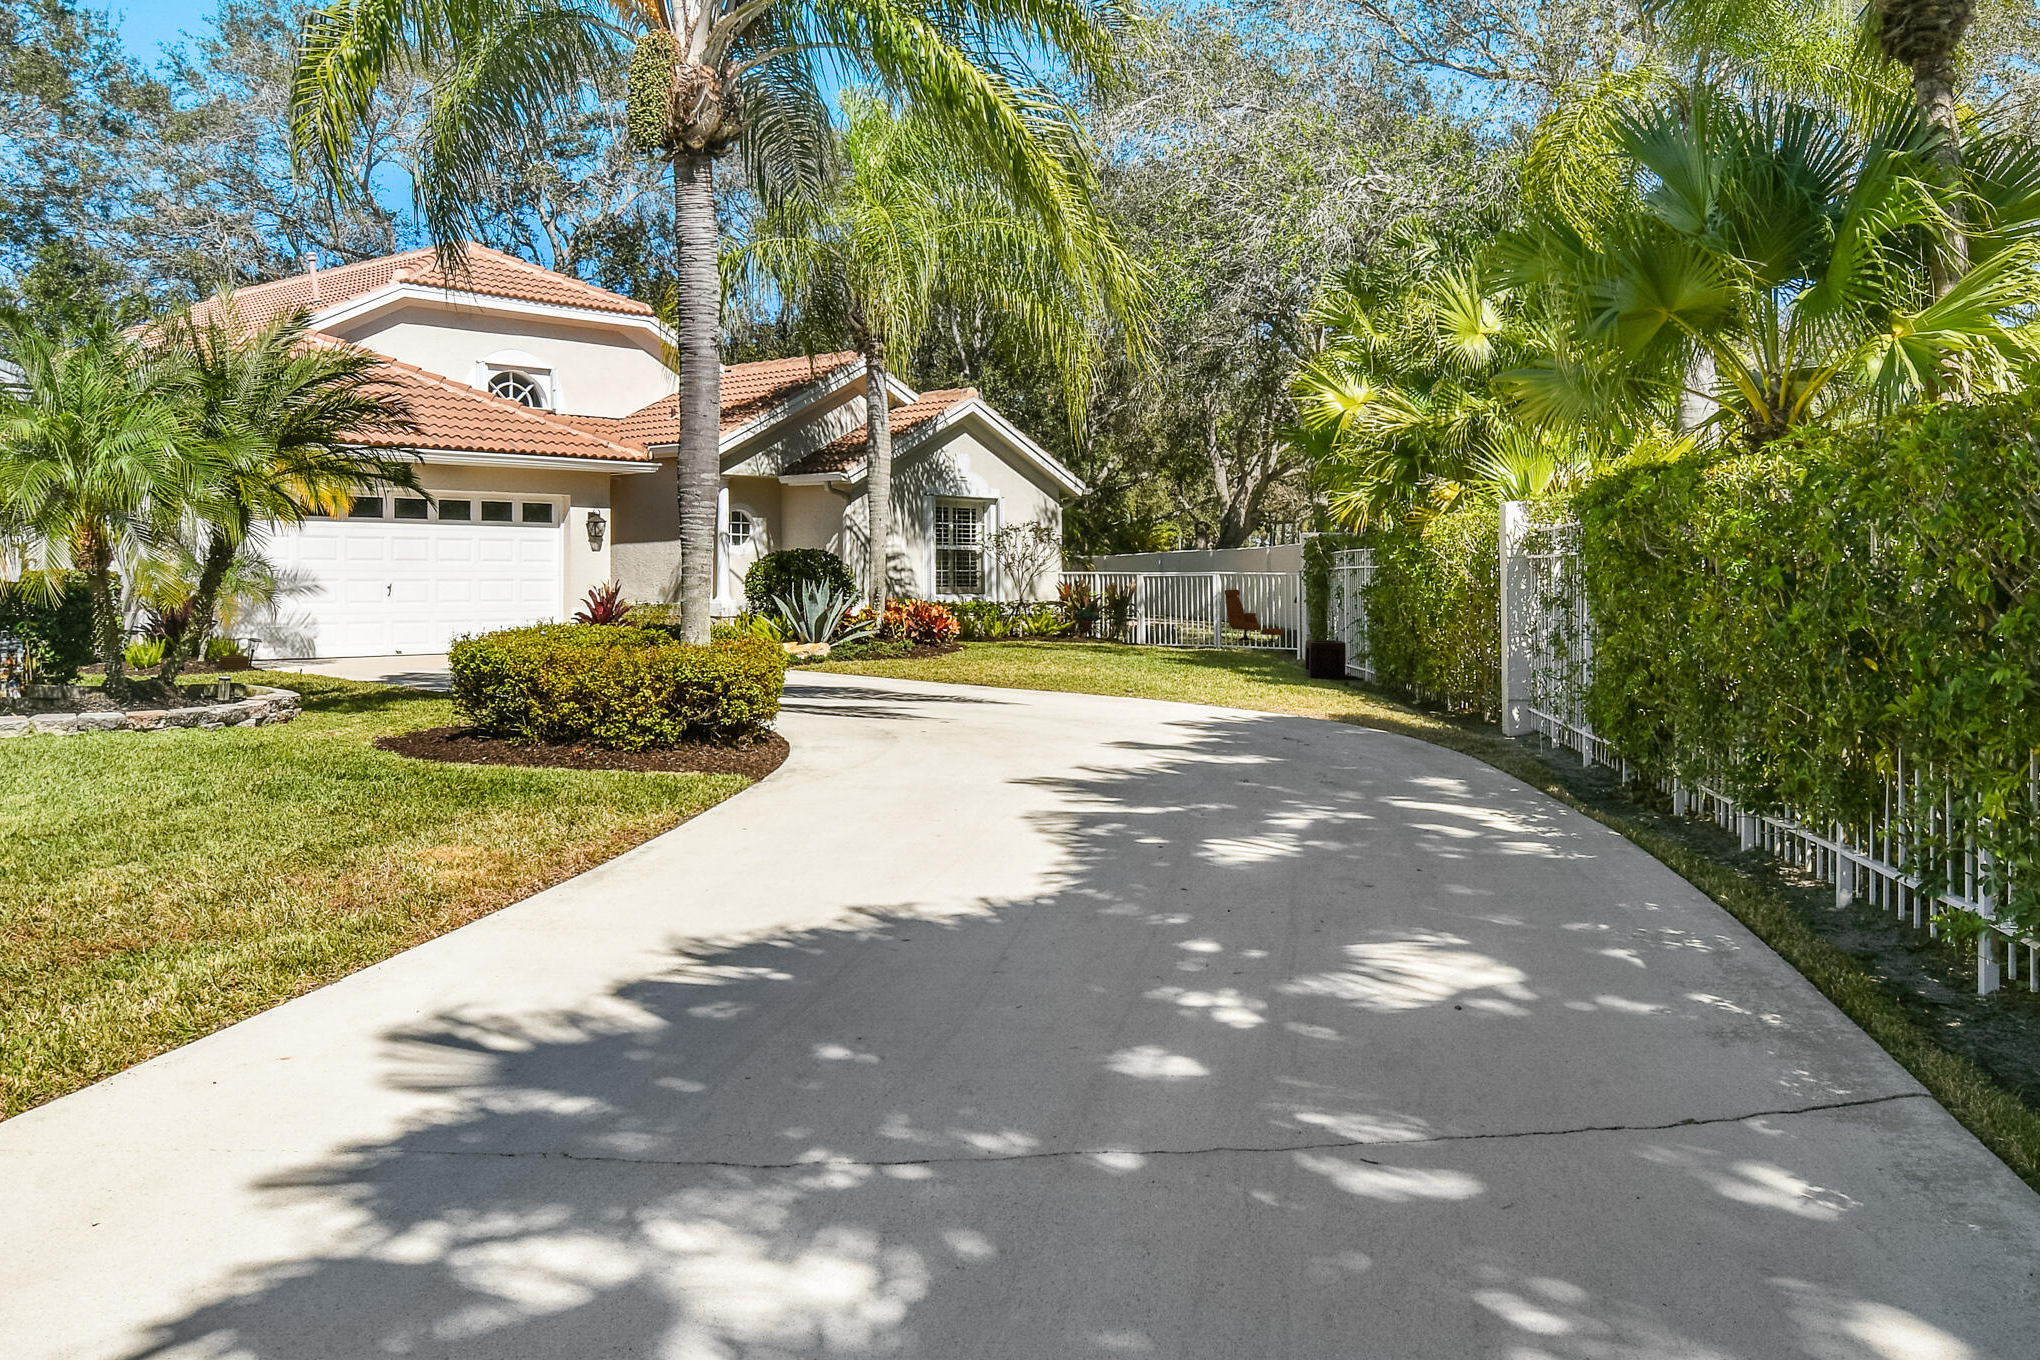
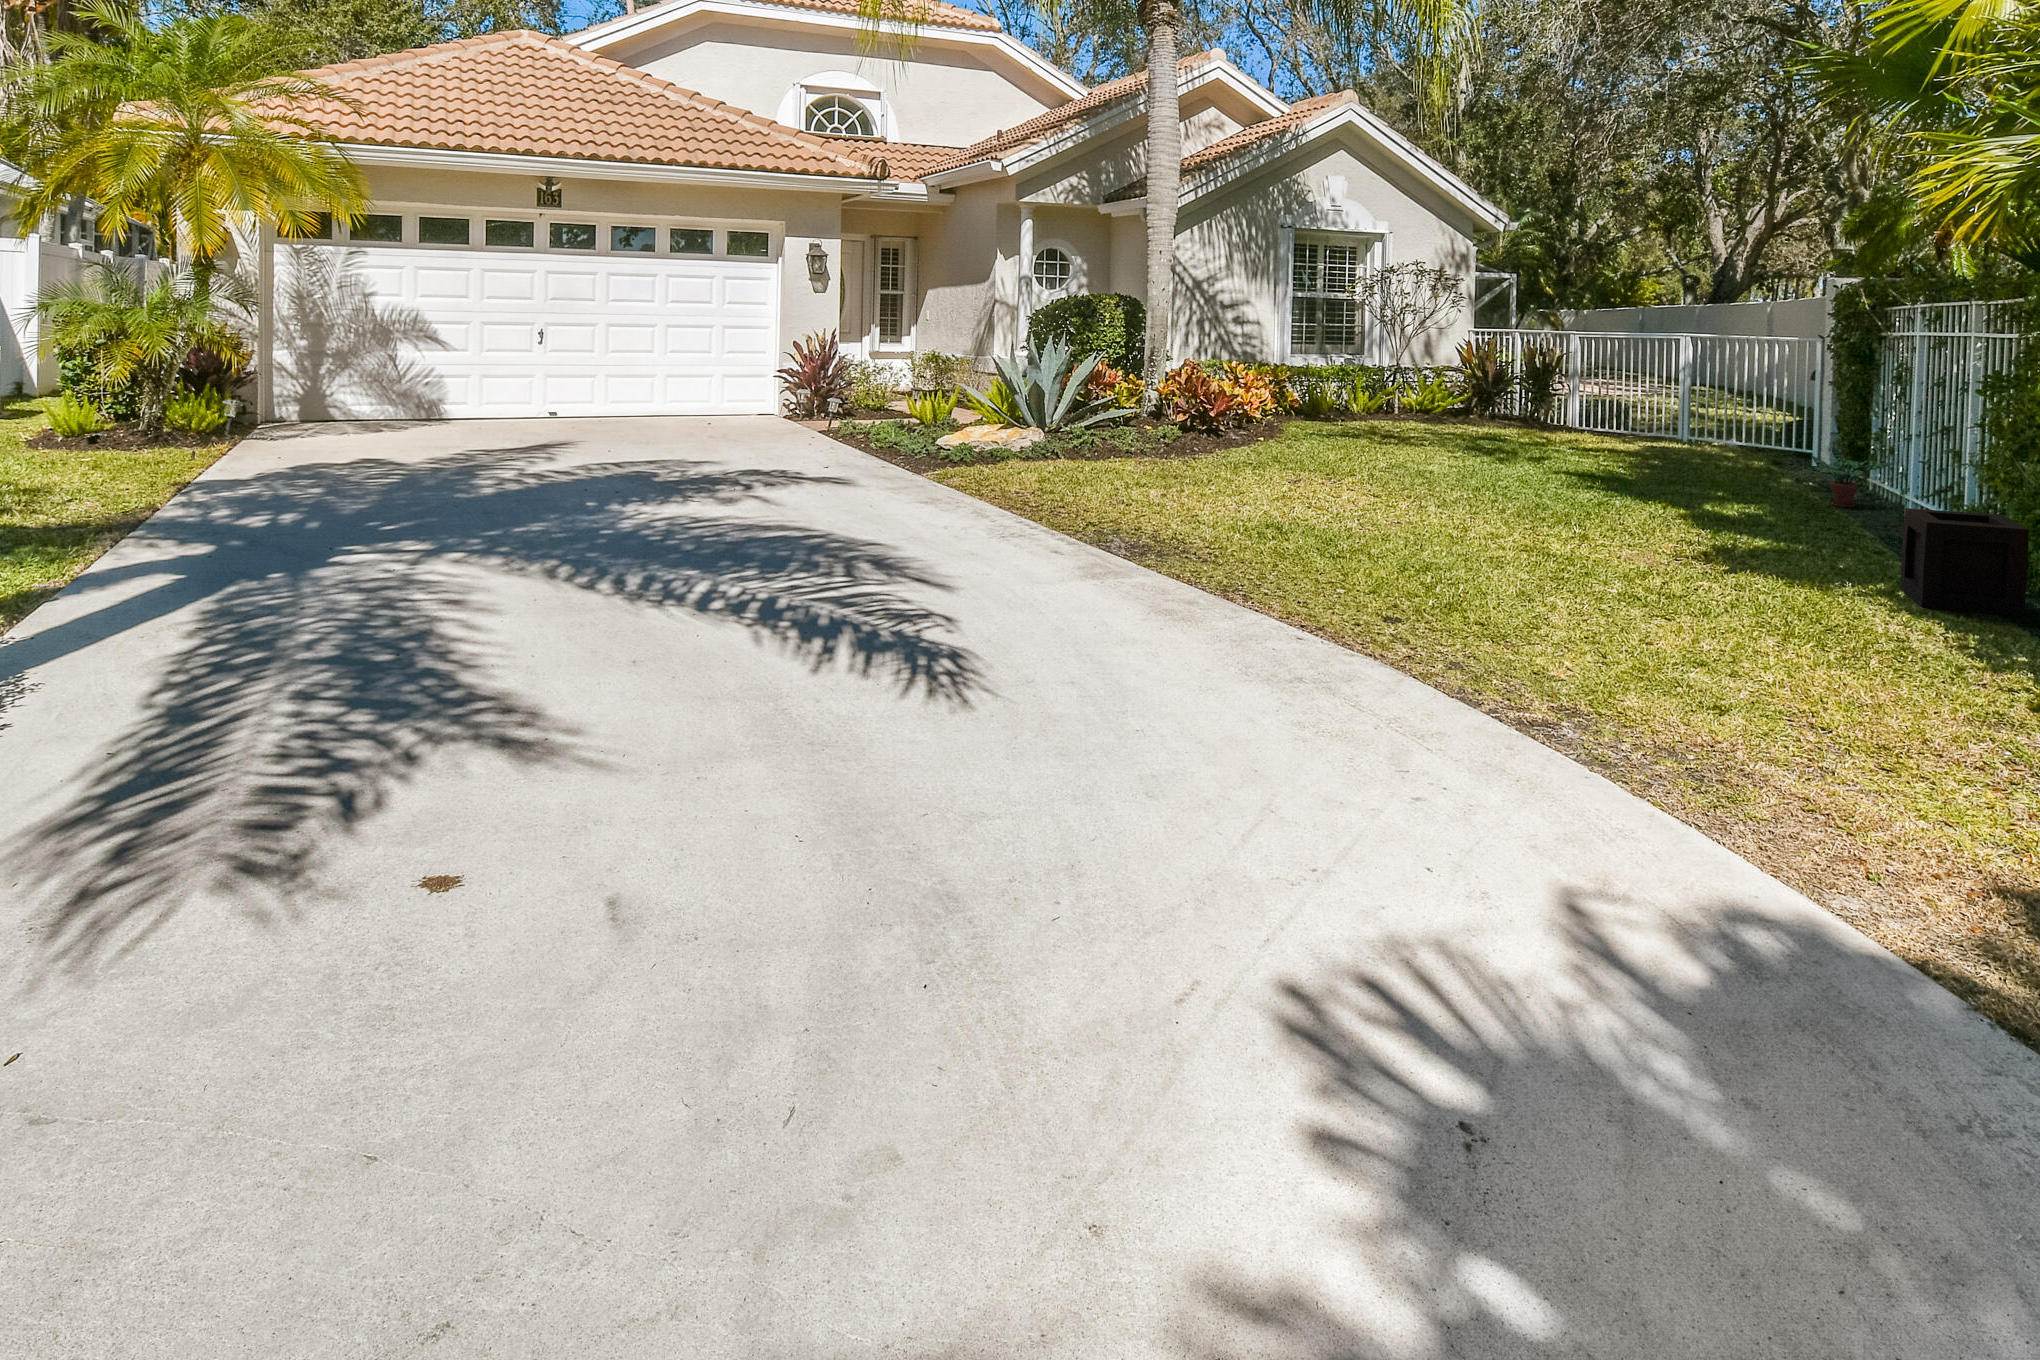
lounge chair: present [1225,590,1284,644] -> none [1710,366,1814,460]
potted plant: present [1071,605,1102,631] -> present [1805,446,1896,507]
woven basket: present [218,638,250,668] -> none [152,402,201,445]

